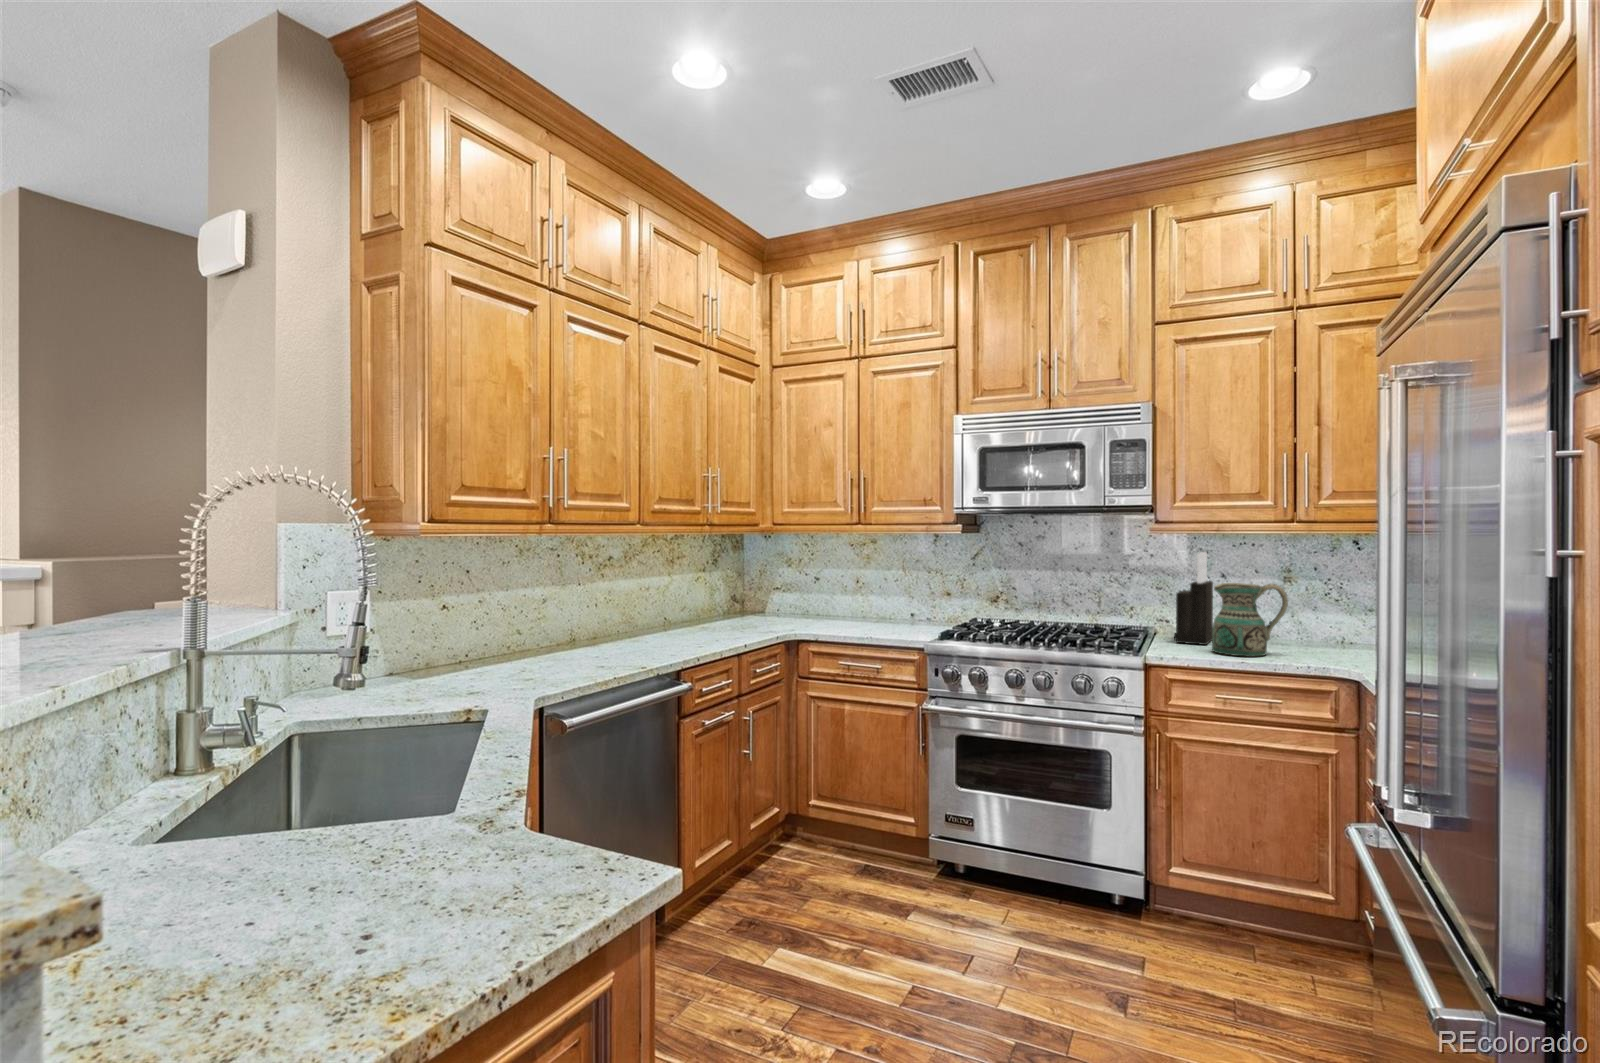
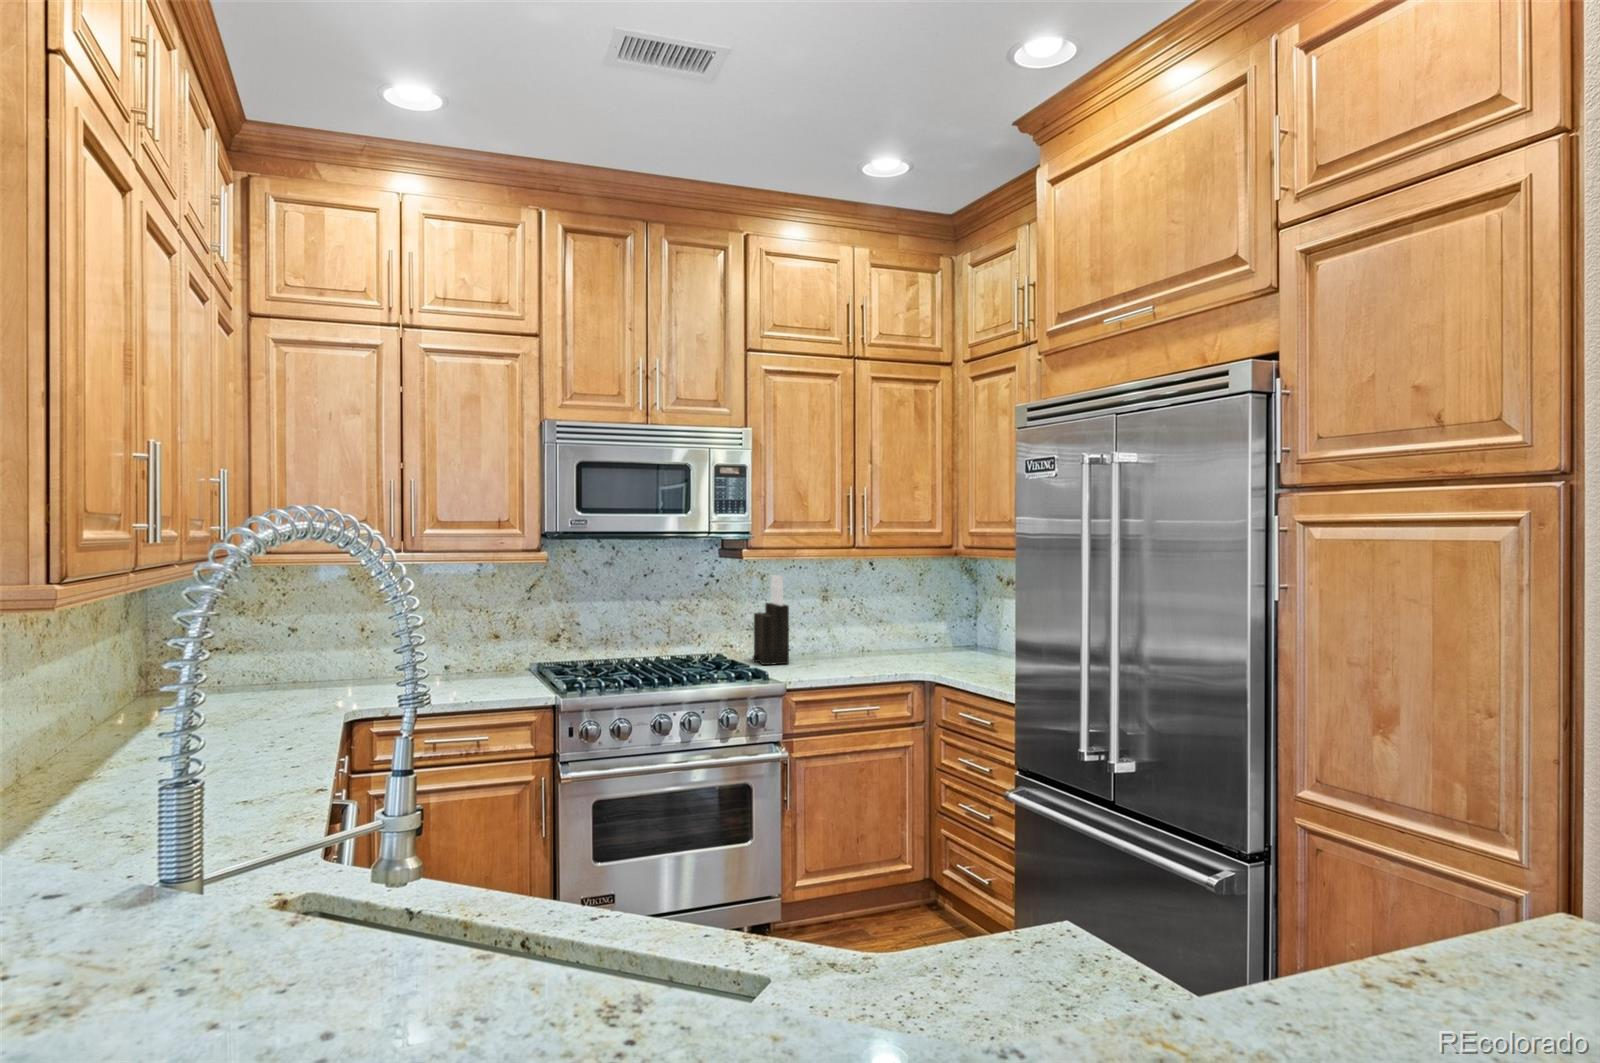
ceramic pitcher: present [1212,583,1288,656] -> none [806,603,862,671]

